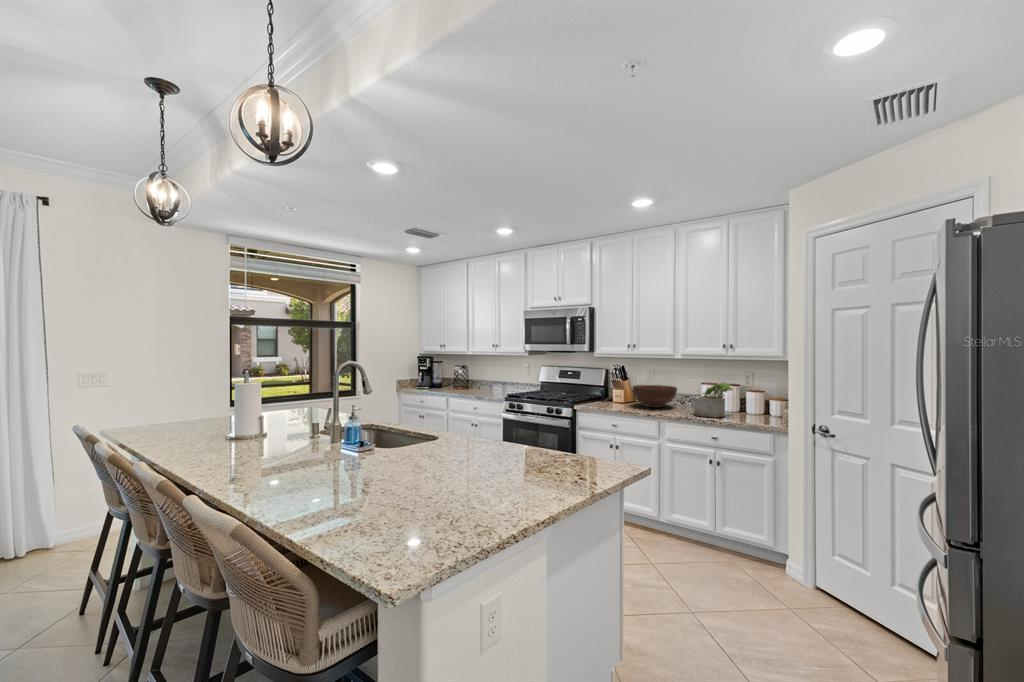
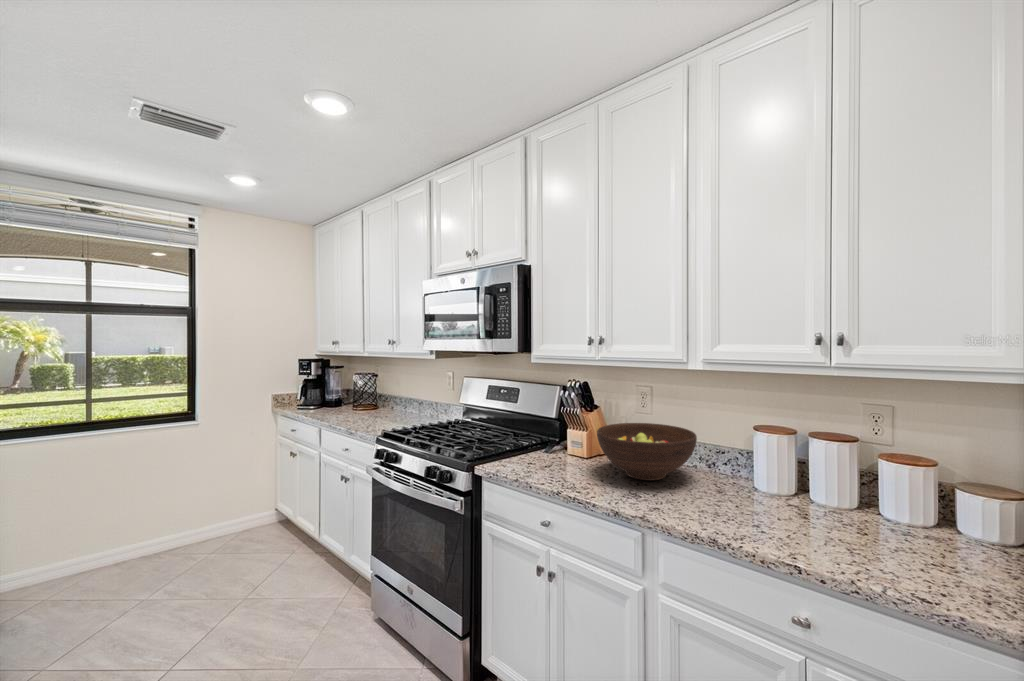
potted plant: present [694,382,733,417] -> none [738,439,848,539]

